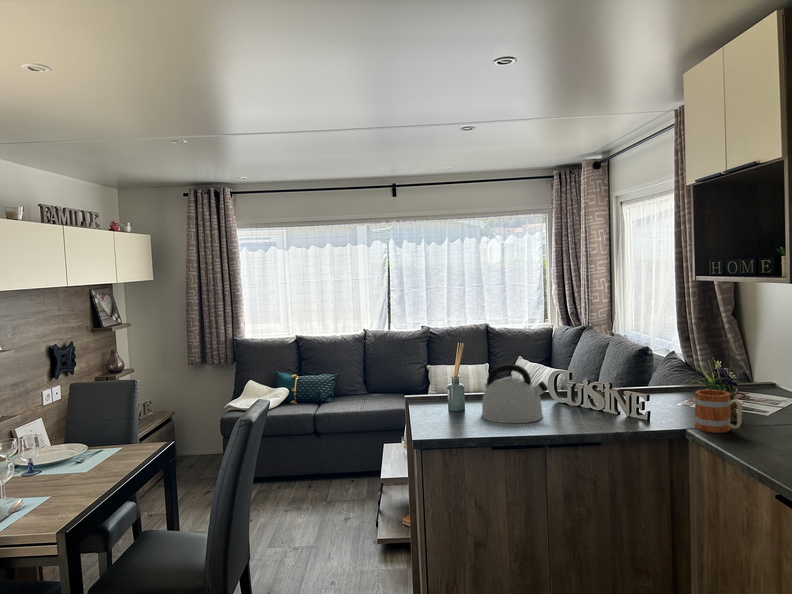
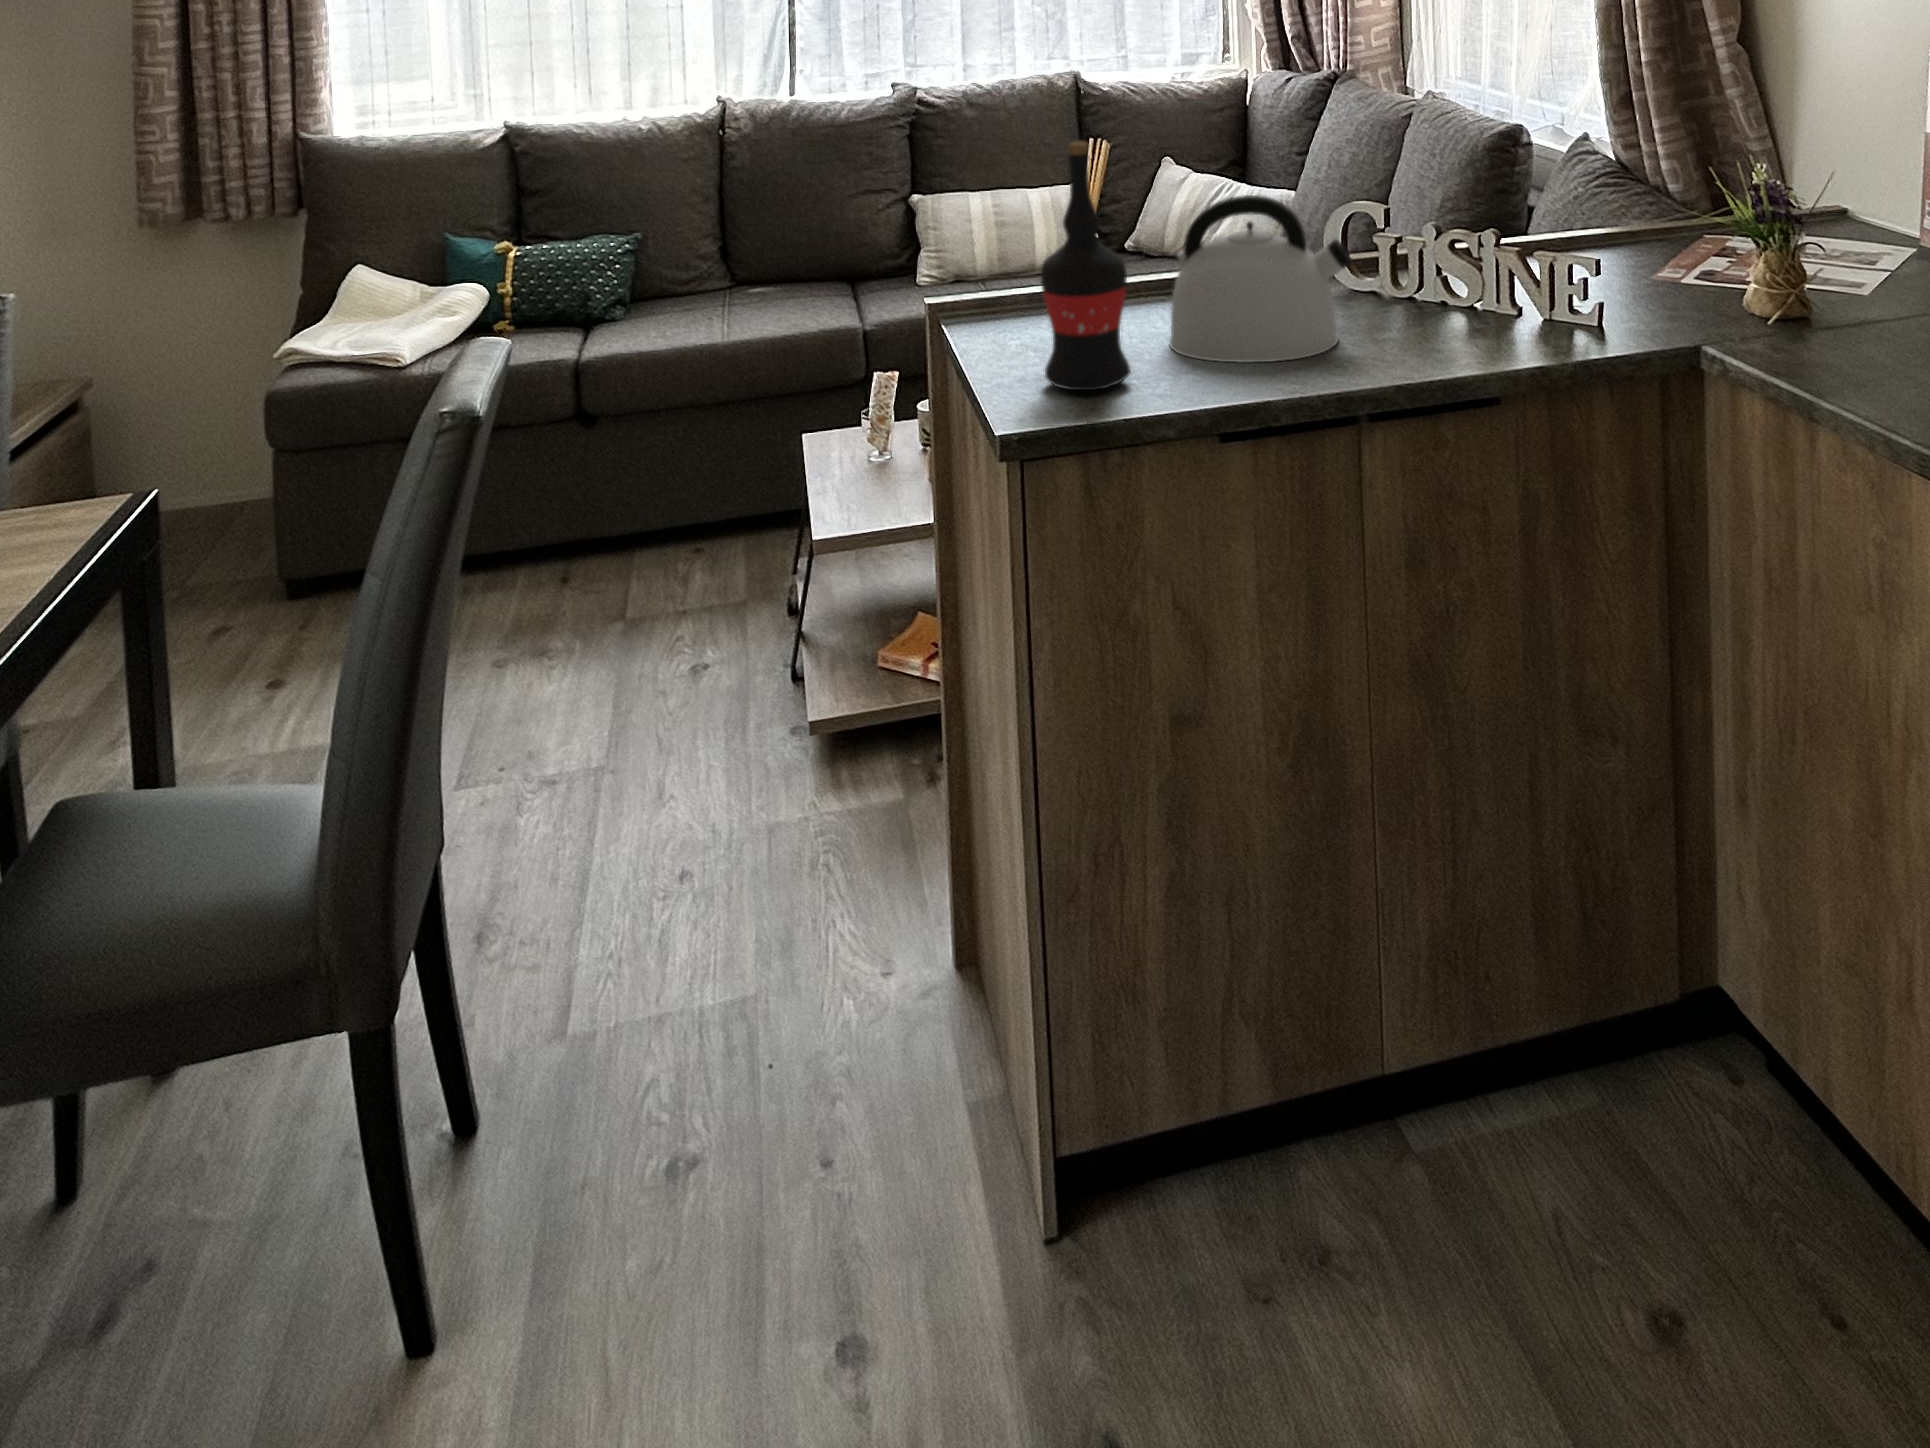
wine bottle: none [431,342,462,428] -> present [1041,141,1131,390]
mug: present [695,389,742,433] -> none [1727,240,1847,353]

